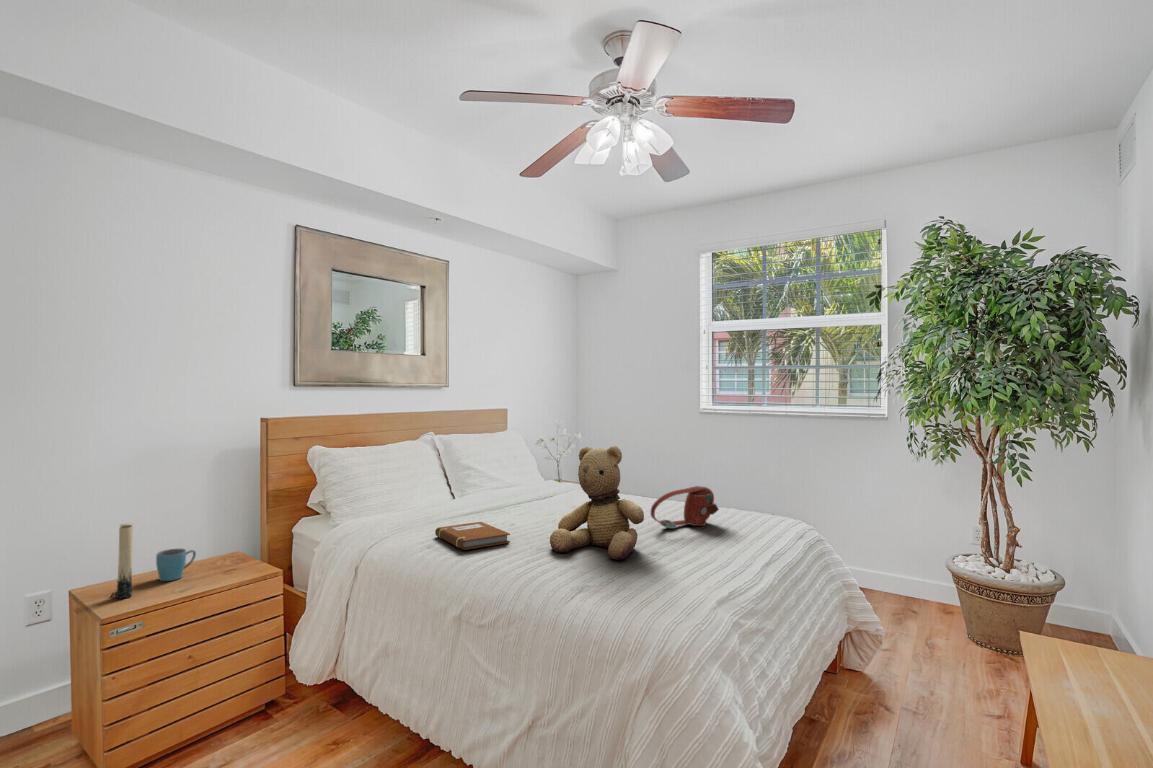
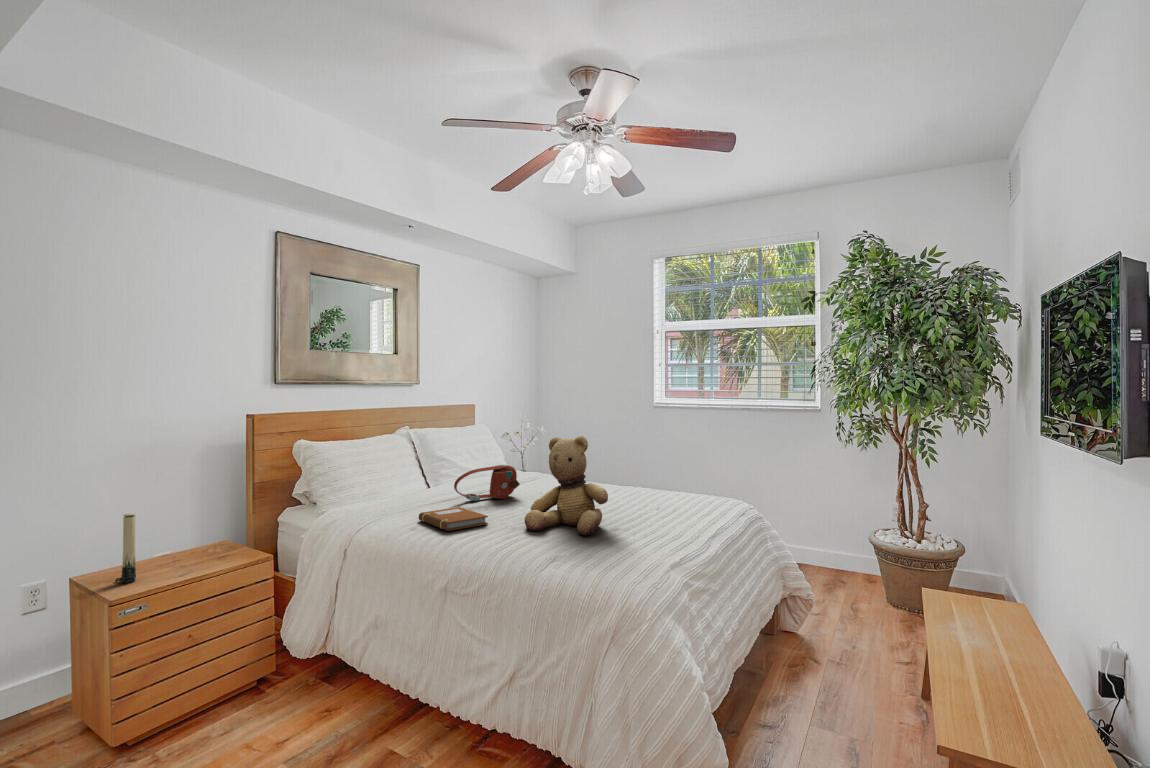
handbag: present [651,486,719,528] -> present [454,465,520,501]
mug: present [156,549,196,581] -> none [154,538,190,568]

